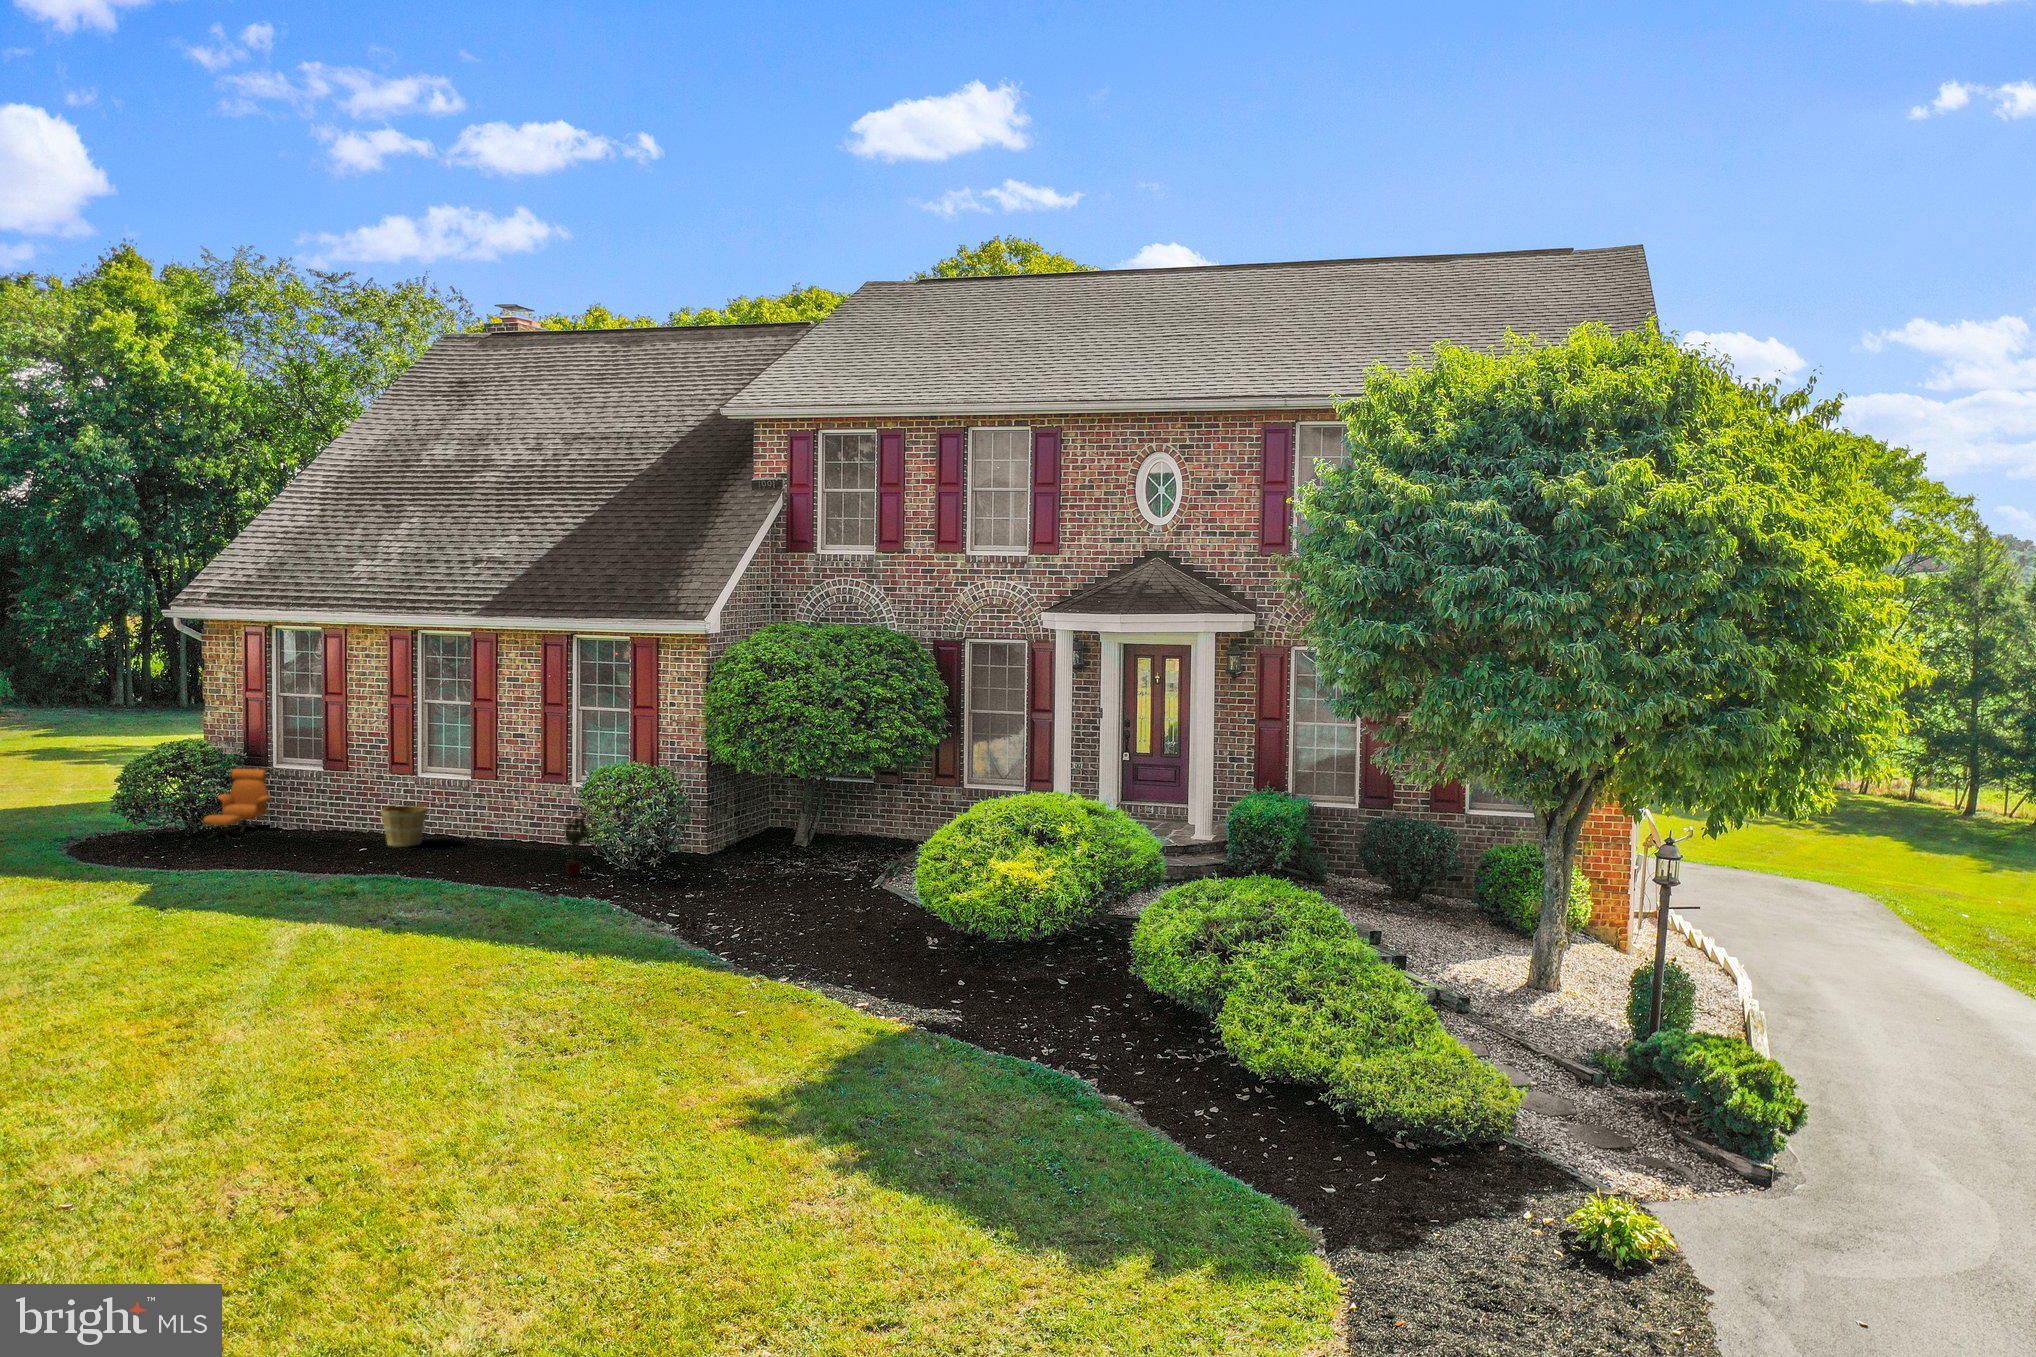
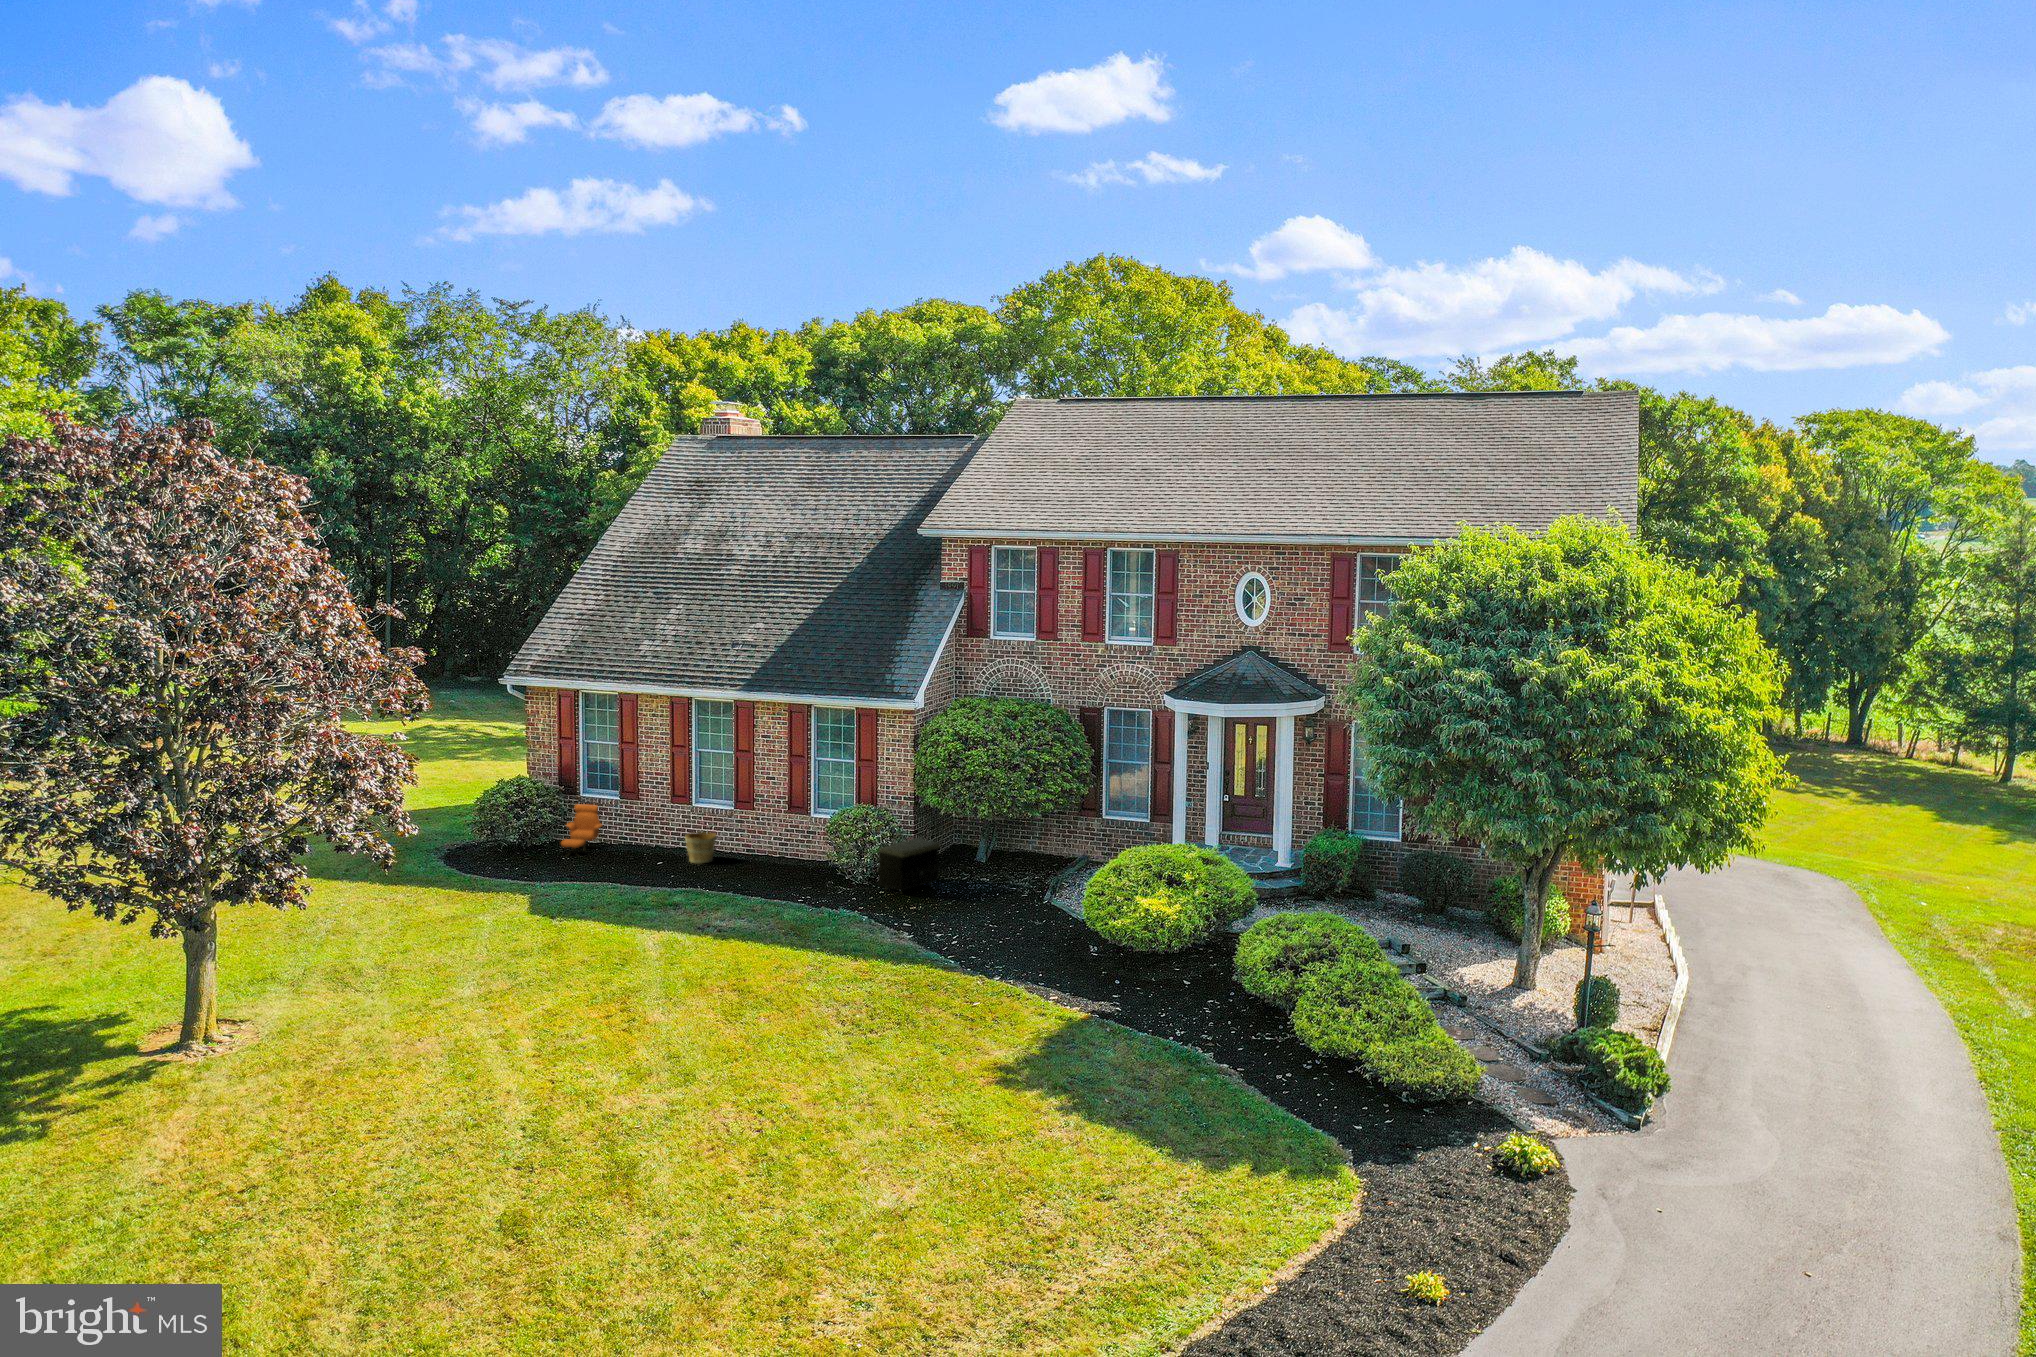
potted tree: present [564,808,599,876] -> none [821,841,848,890]
storage bench: none [643,808,734,881] -> present [878,838,940,893]

